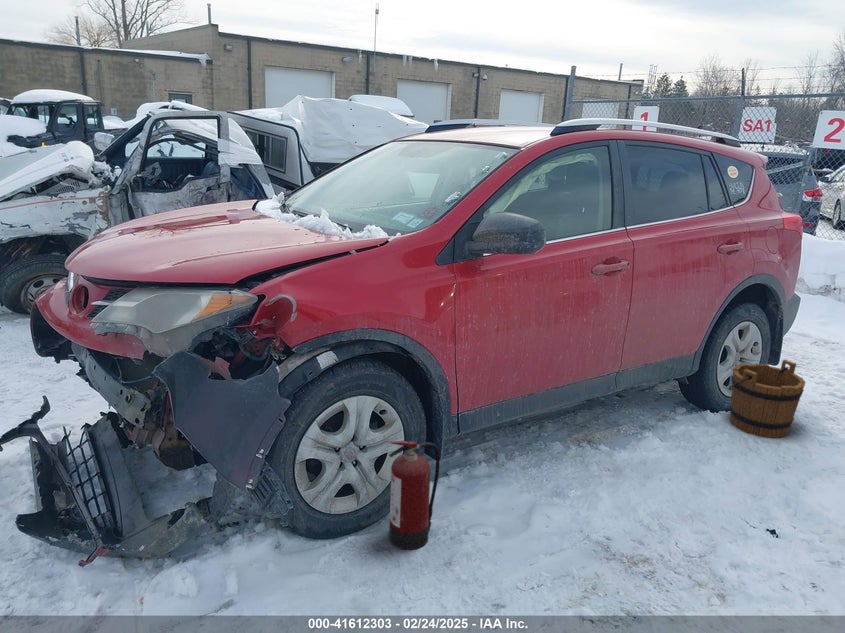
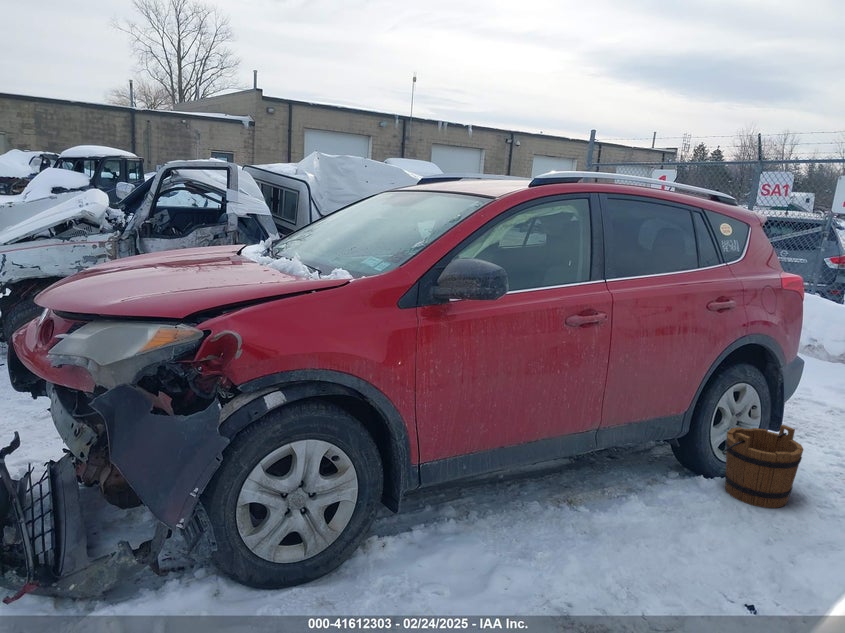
fire extinguisher: present [389,441,440,550] -> none [334,488,391,605]

